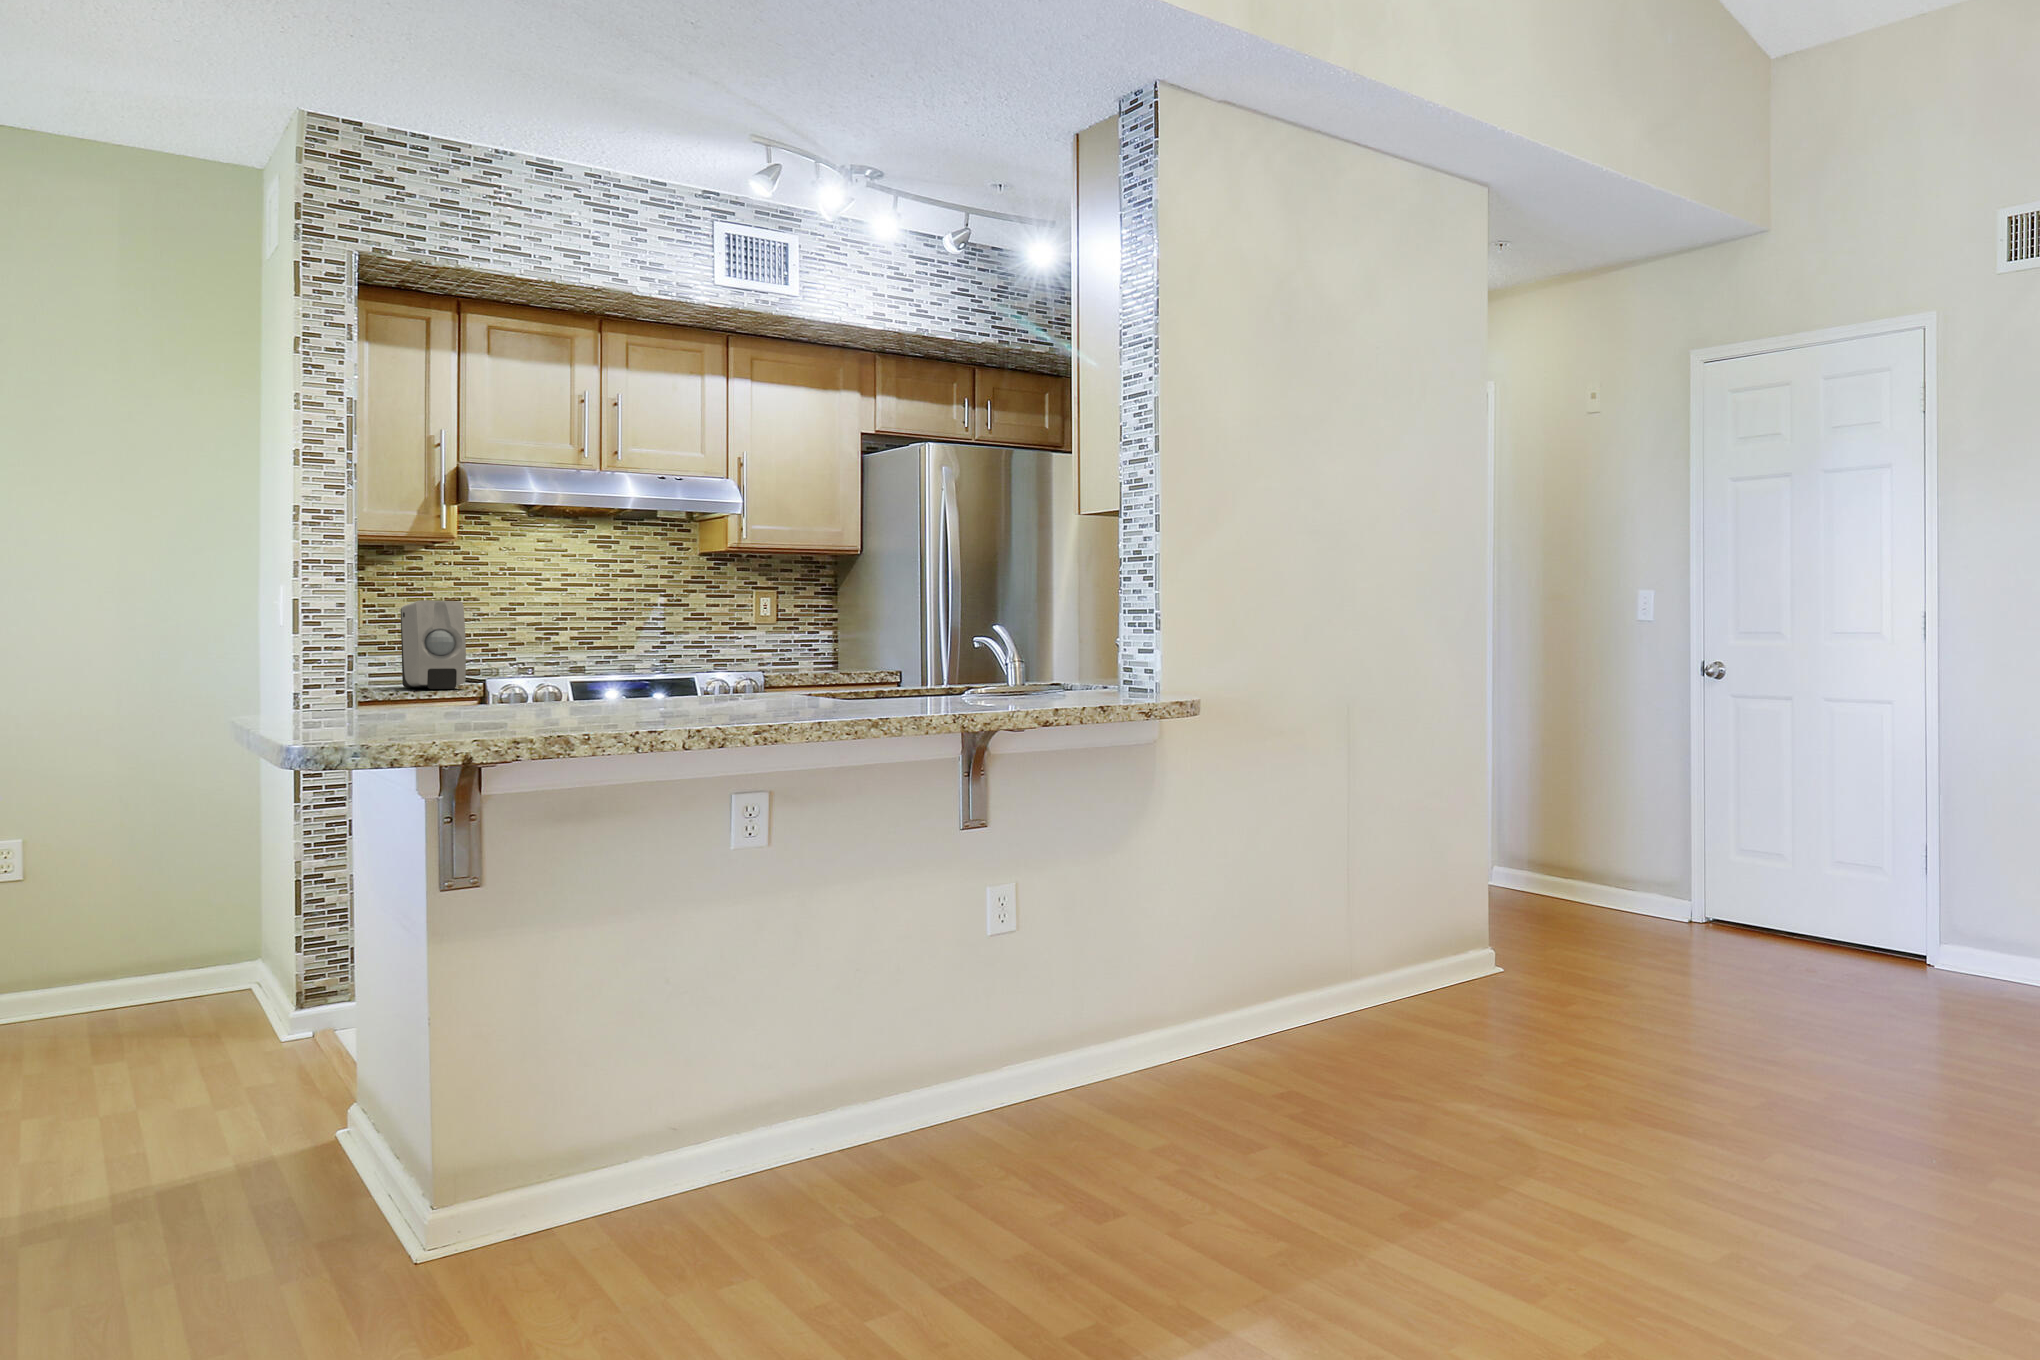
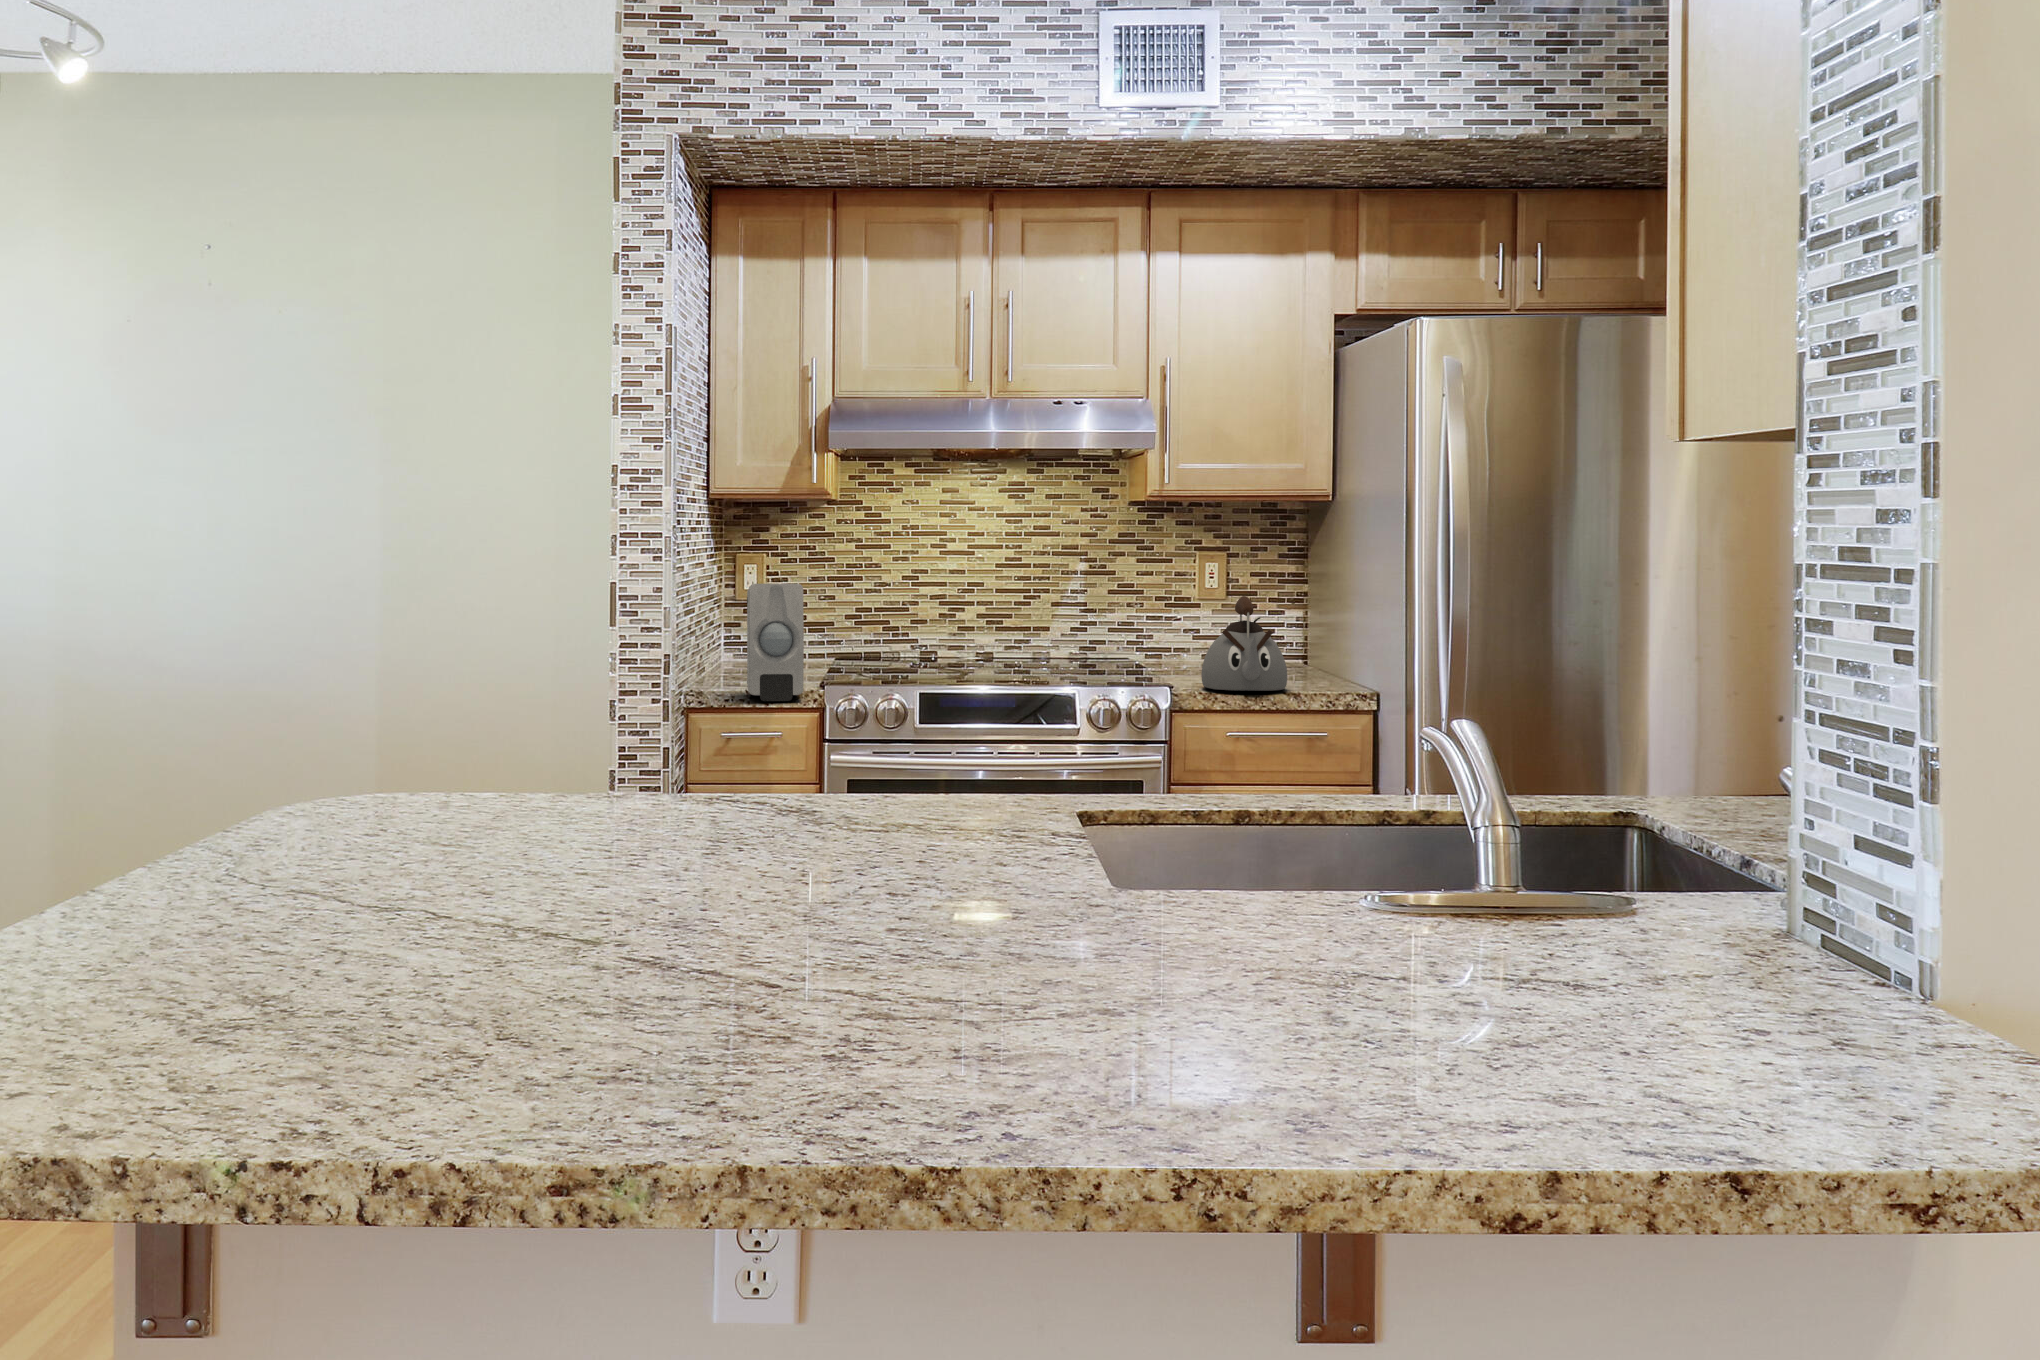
kettle: none [771,618,833,680] -> present [1201,596,1287,691]

